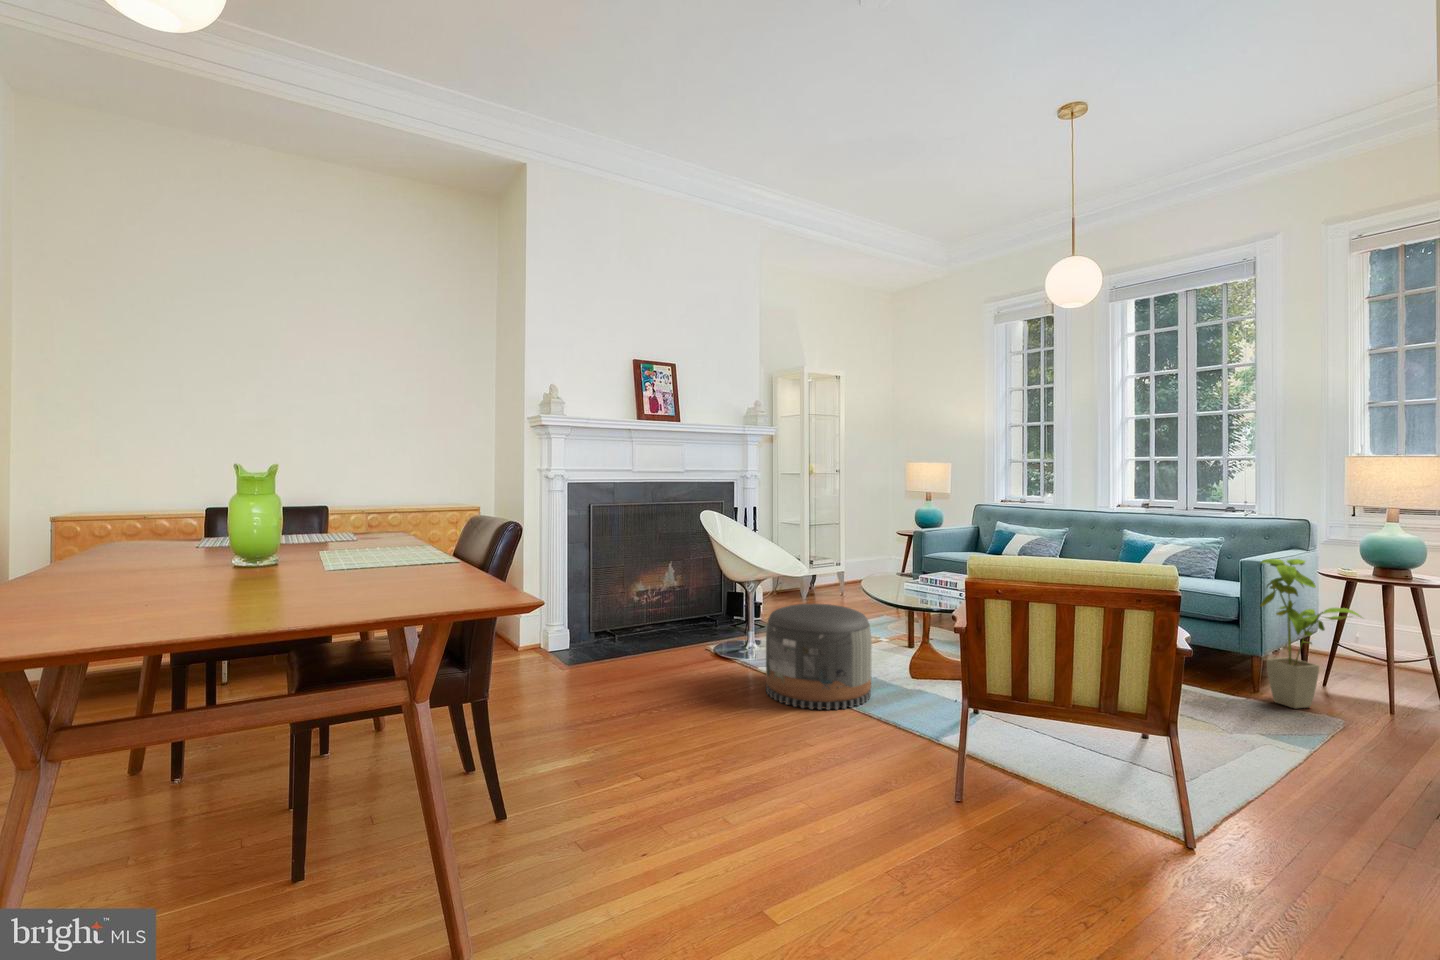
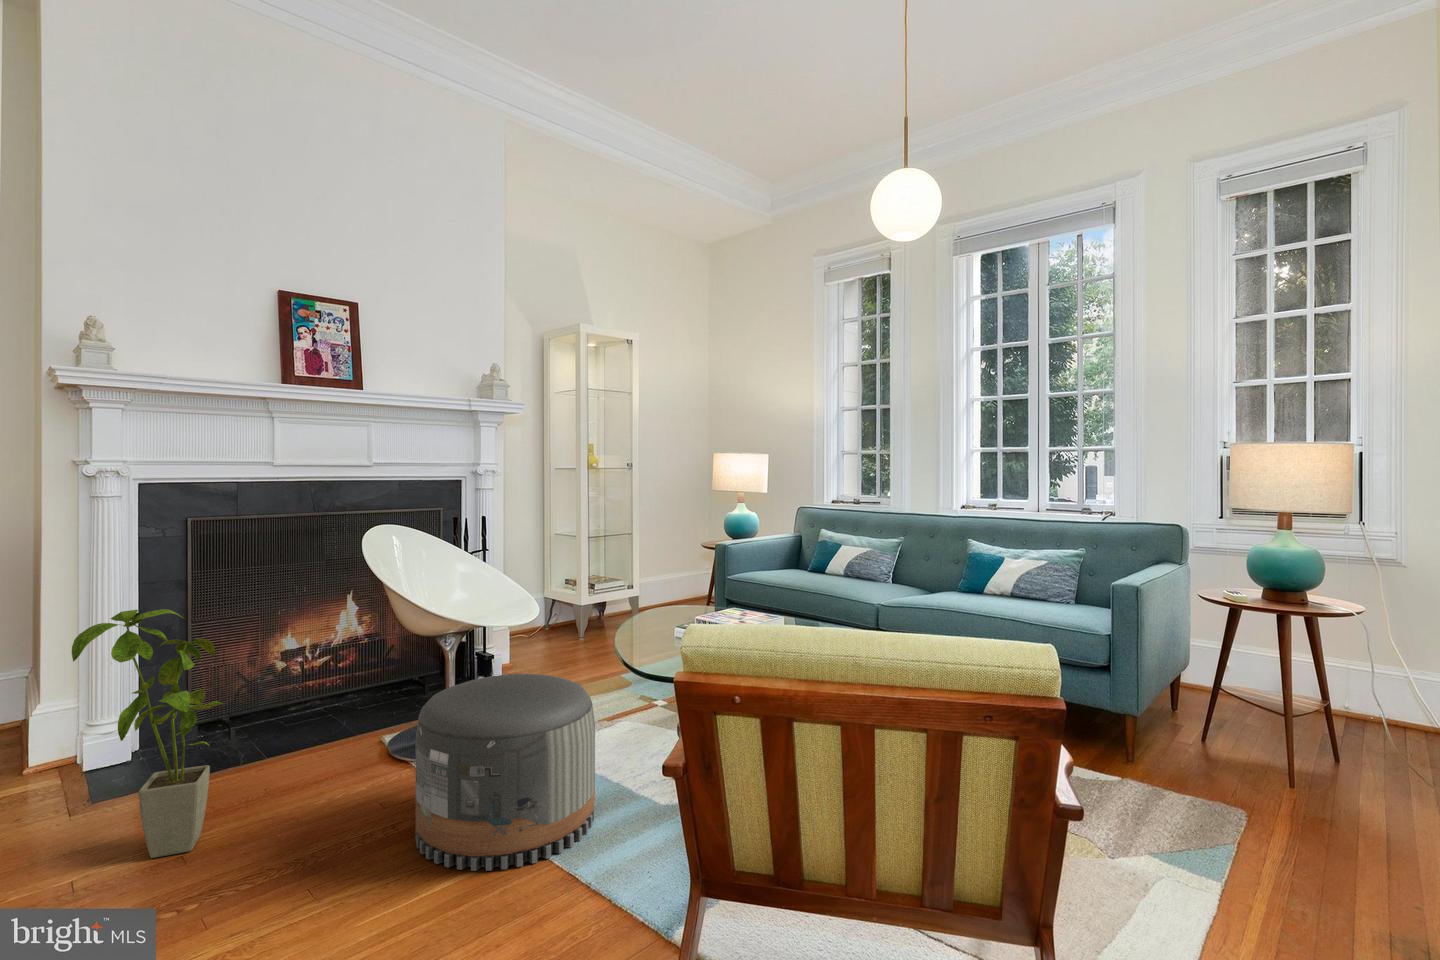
house plant: present [1260,559,1361,708] -> present [72,609,223,858]

